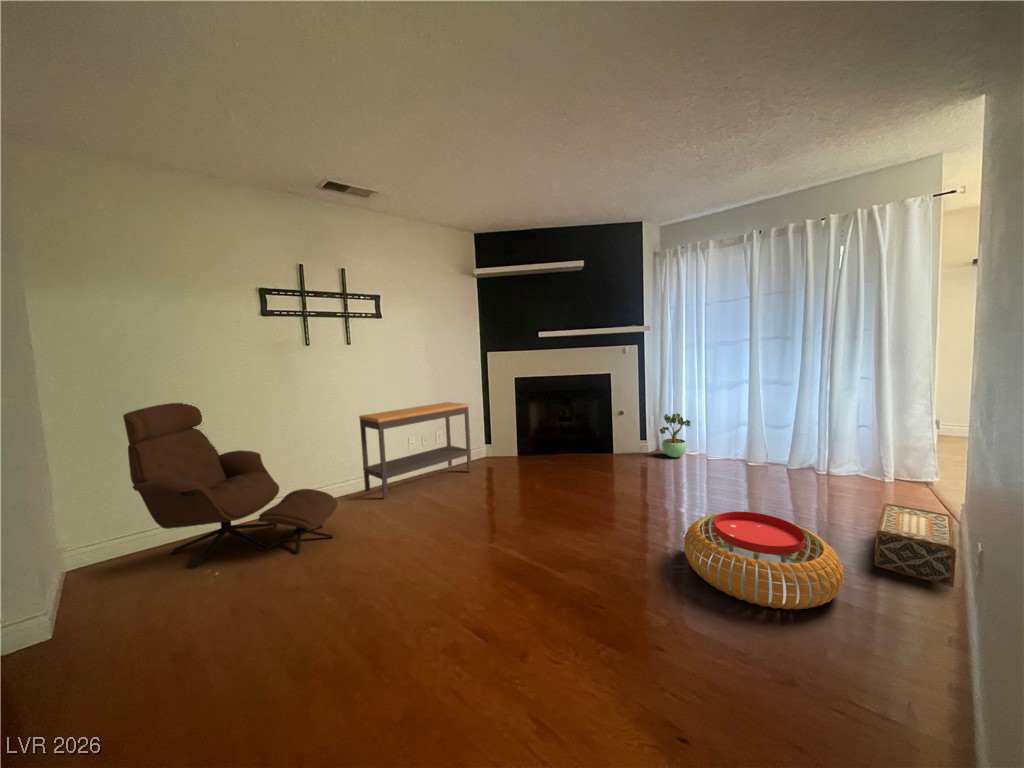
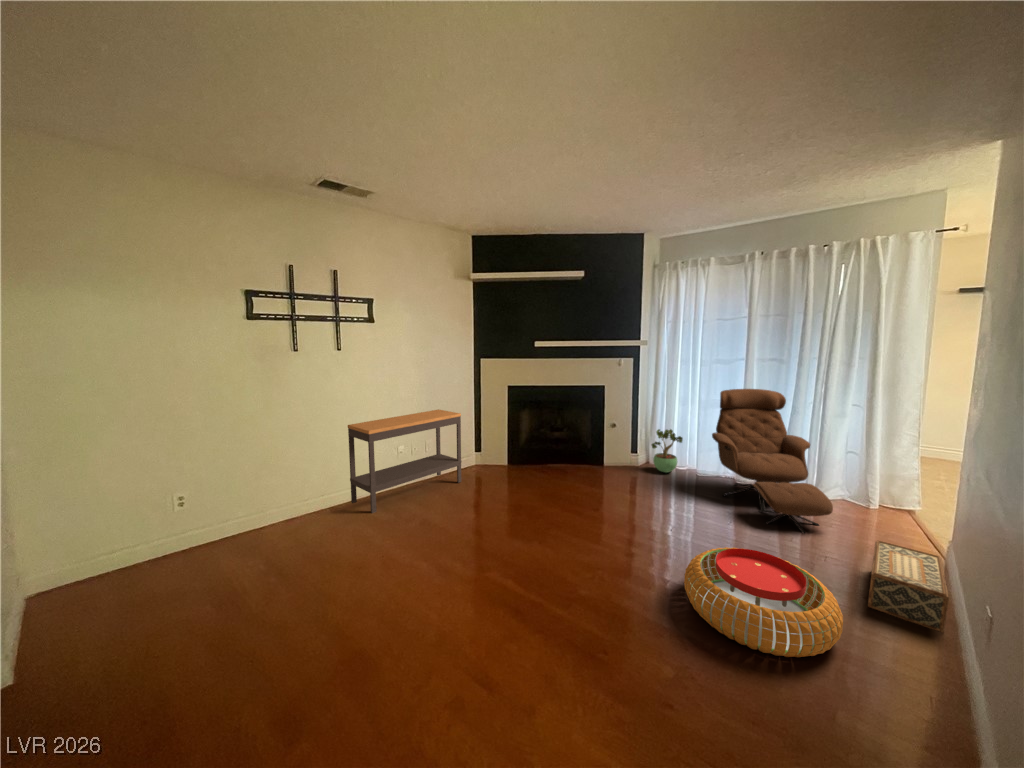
lounge chair: present [123,403,338,569] -> present [712,389,833,533]

